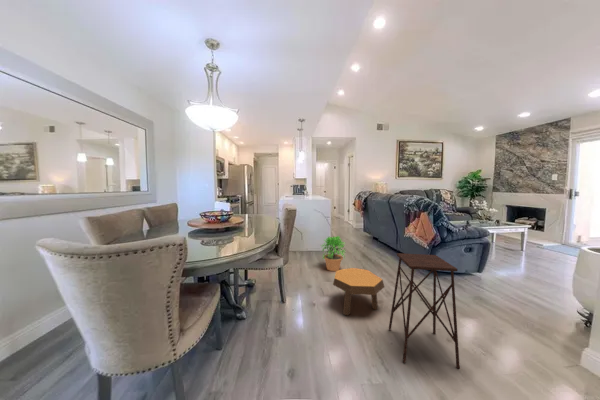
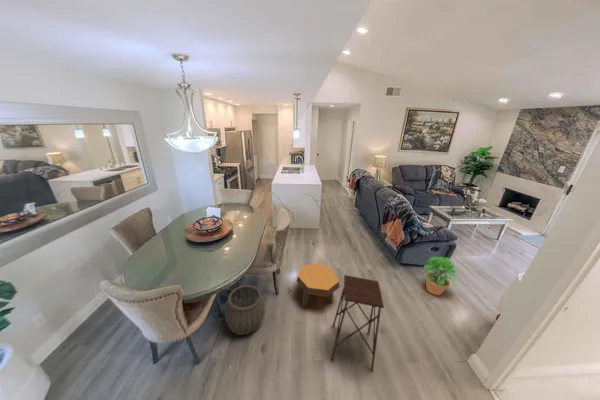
potted plant: present [322,236,345,271] -> present [424,257,456,295]
woven basket: none [257,286,306,347] -> present [225,285,265,335]

